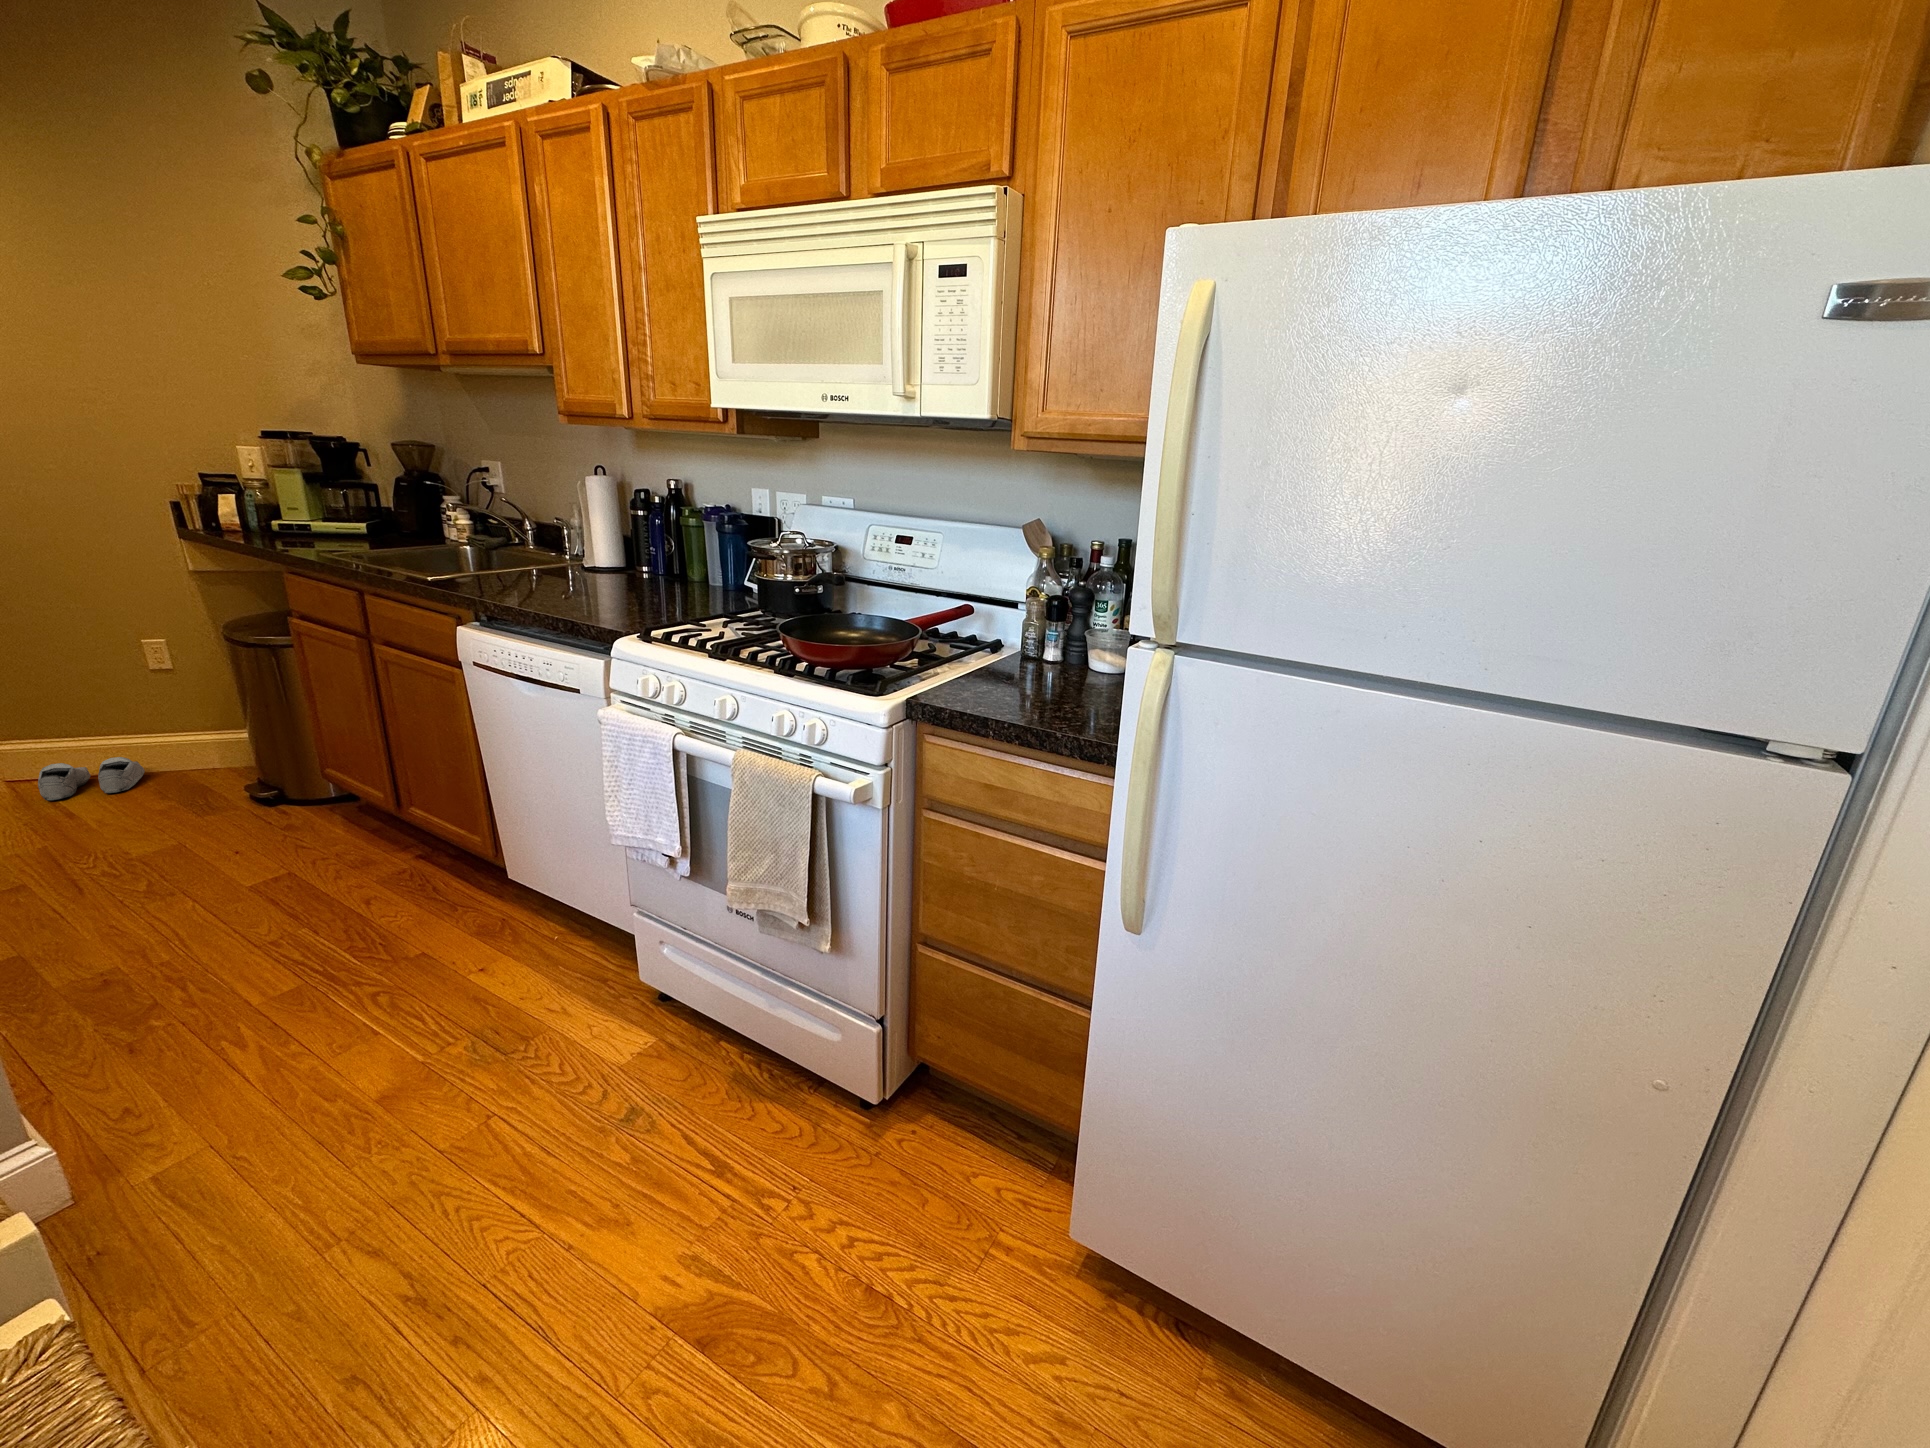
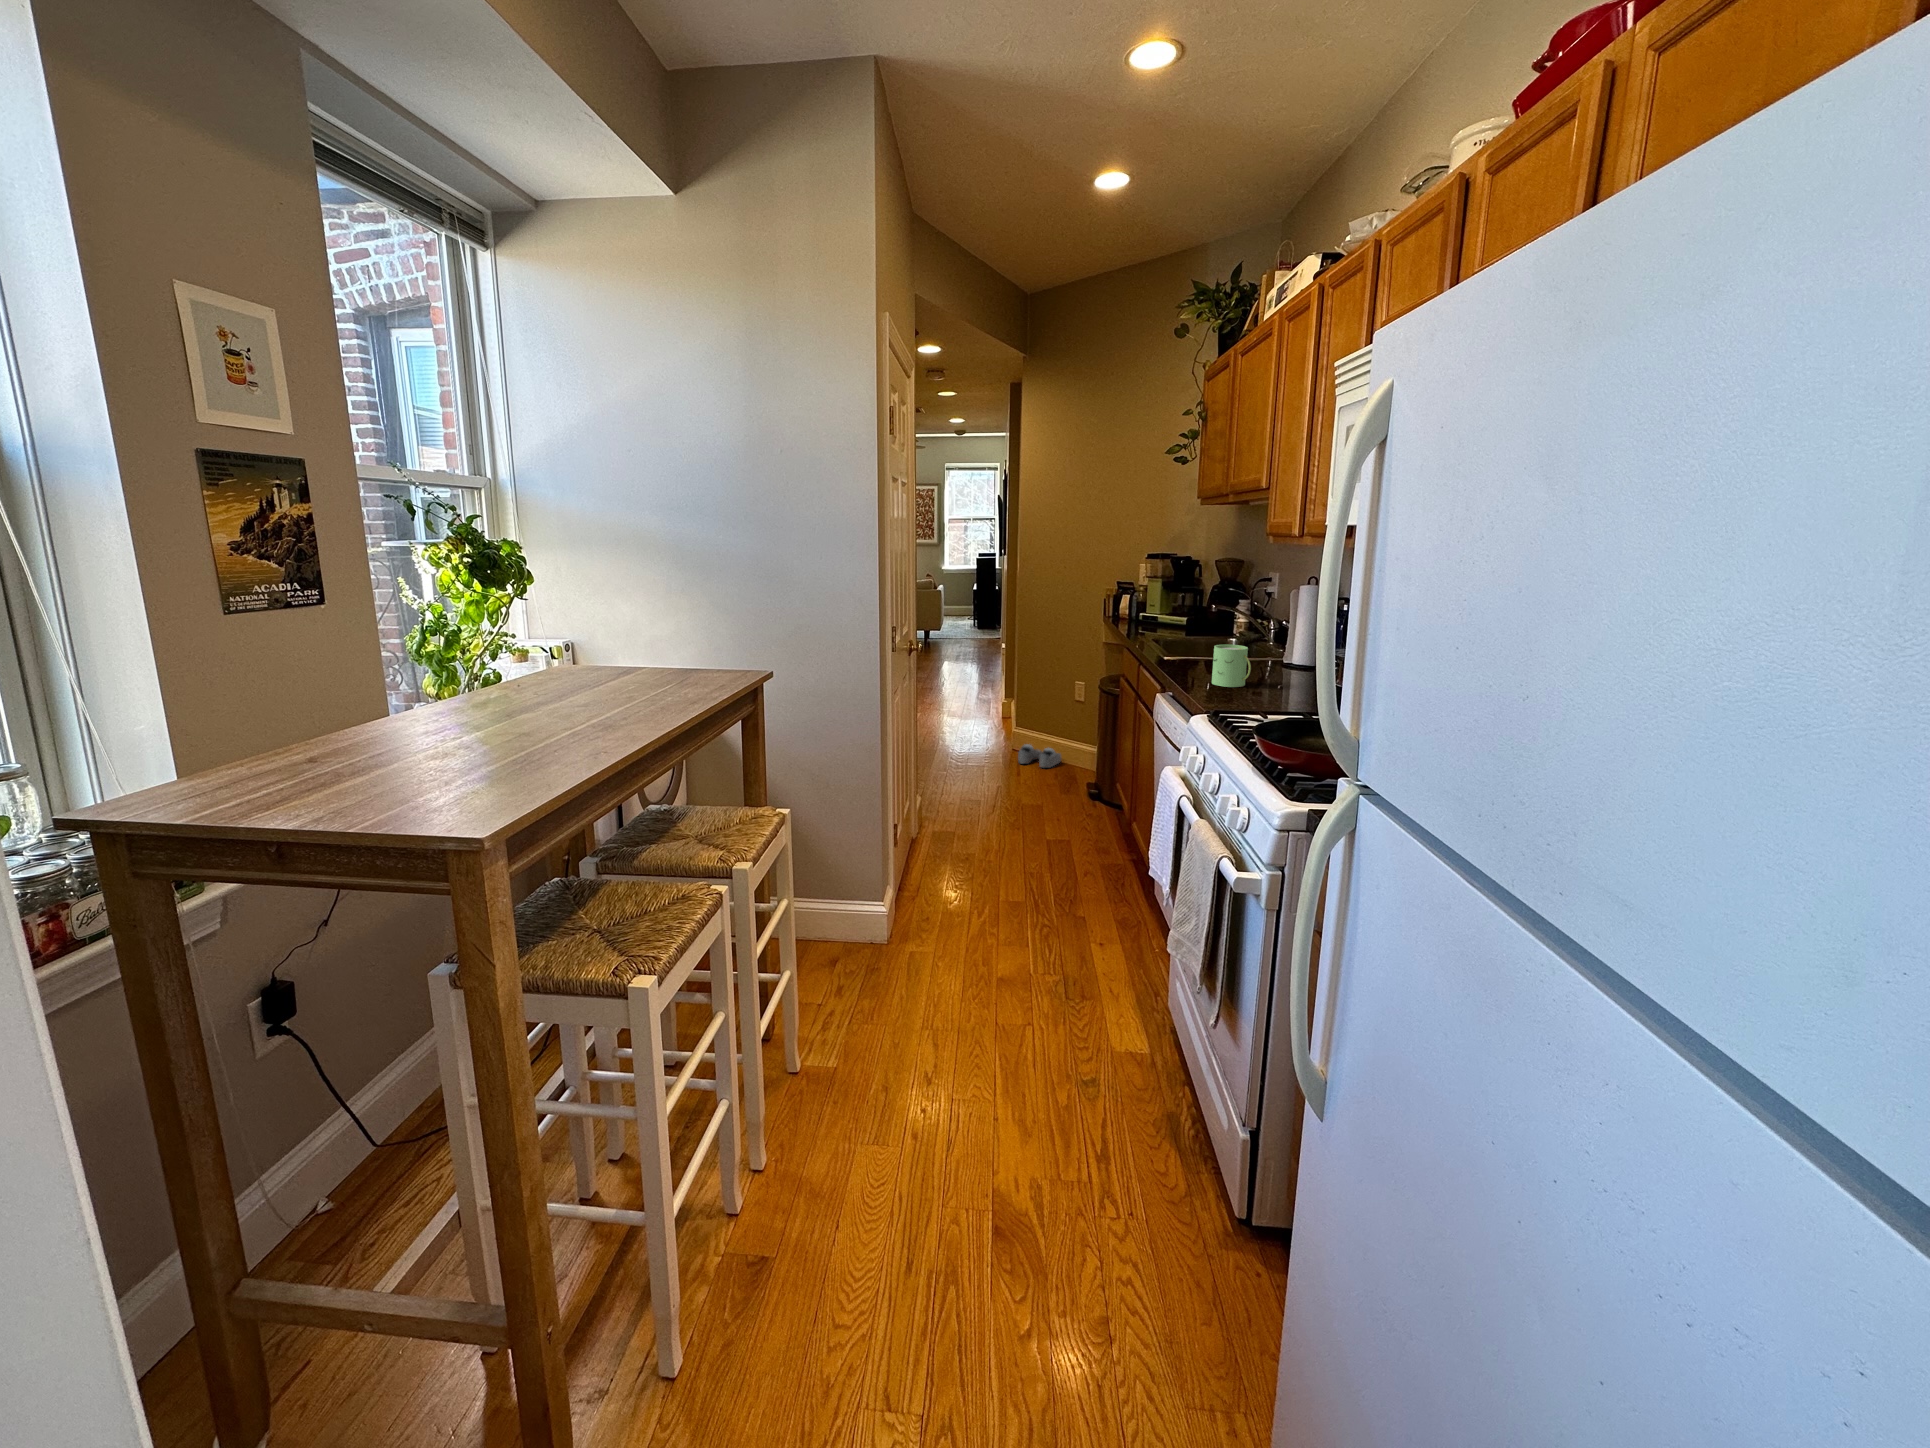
mug: none [557,549,612,600] -> present [1212,645,1251,687]

